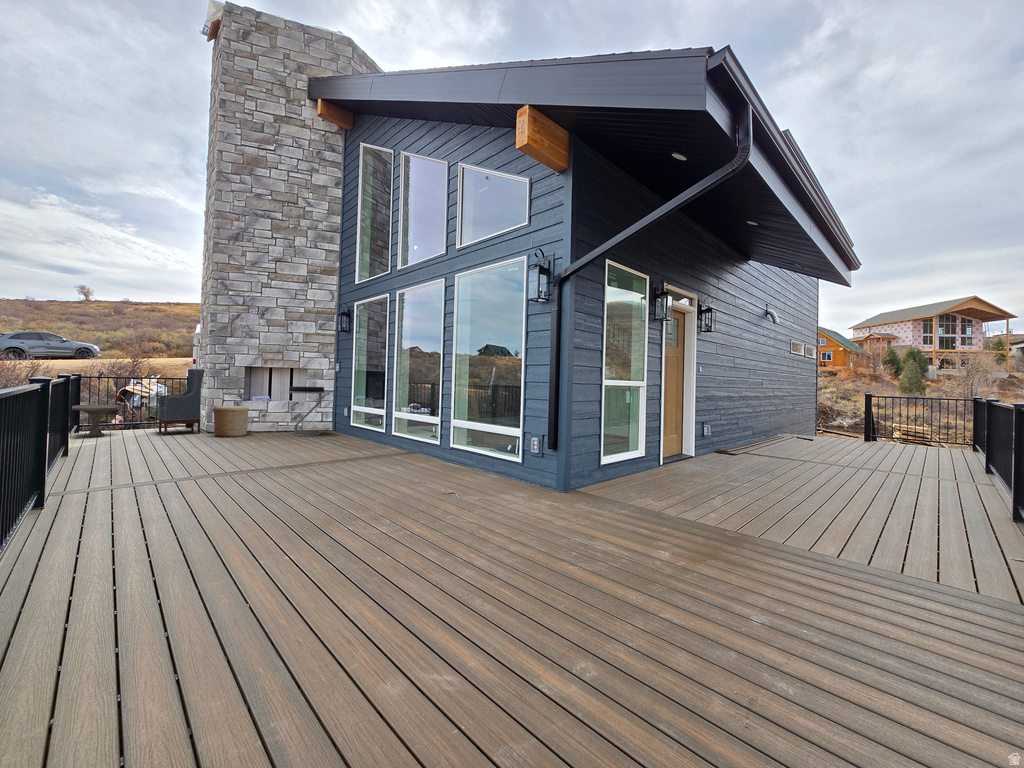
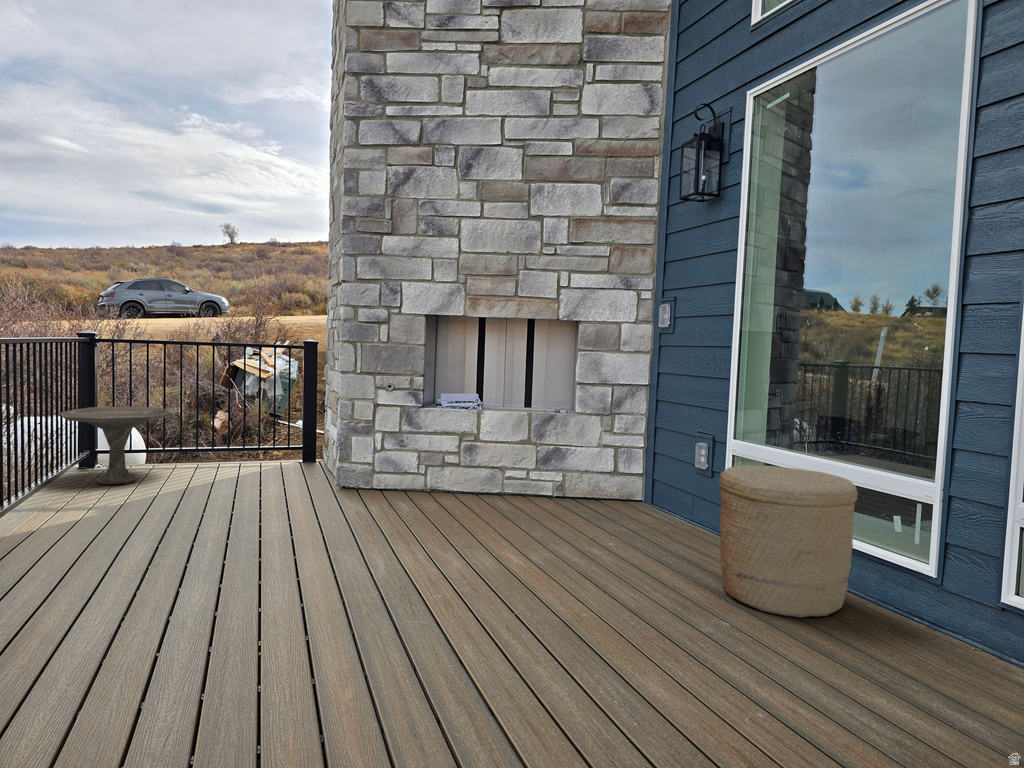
armchair: present [159,369,205,436] -> none [243,321,333,491]
stool: present [289,386,325,436] -> none [534,370,633,522]
woven basket: present [213,406,249,437] -> present [719,465,858,617]

